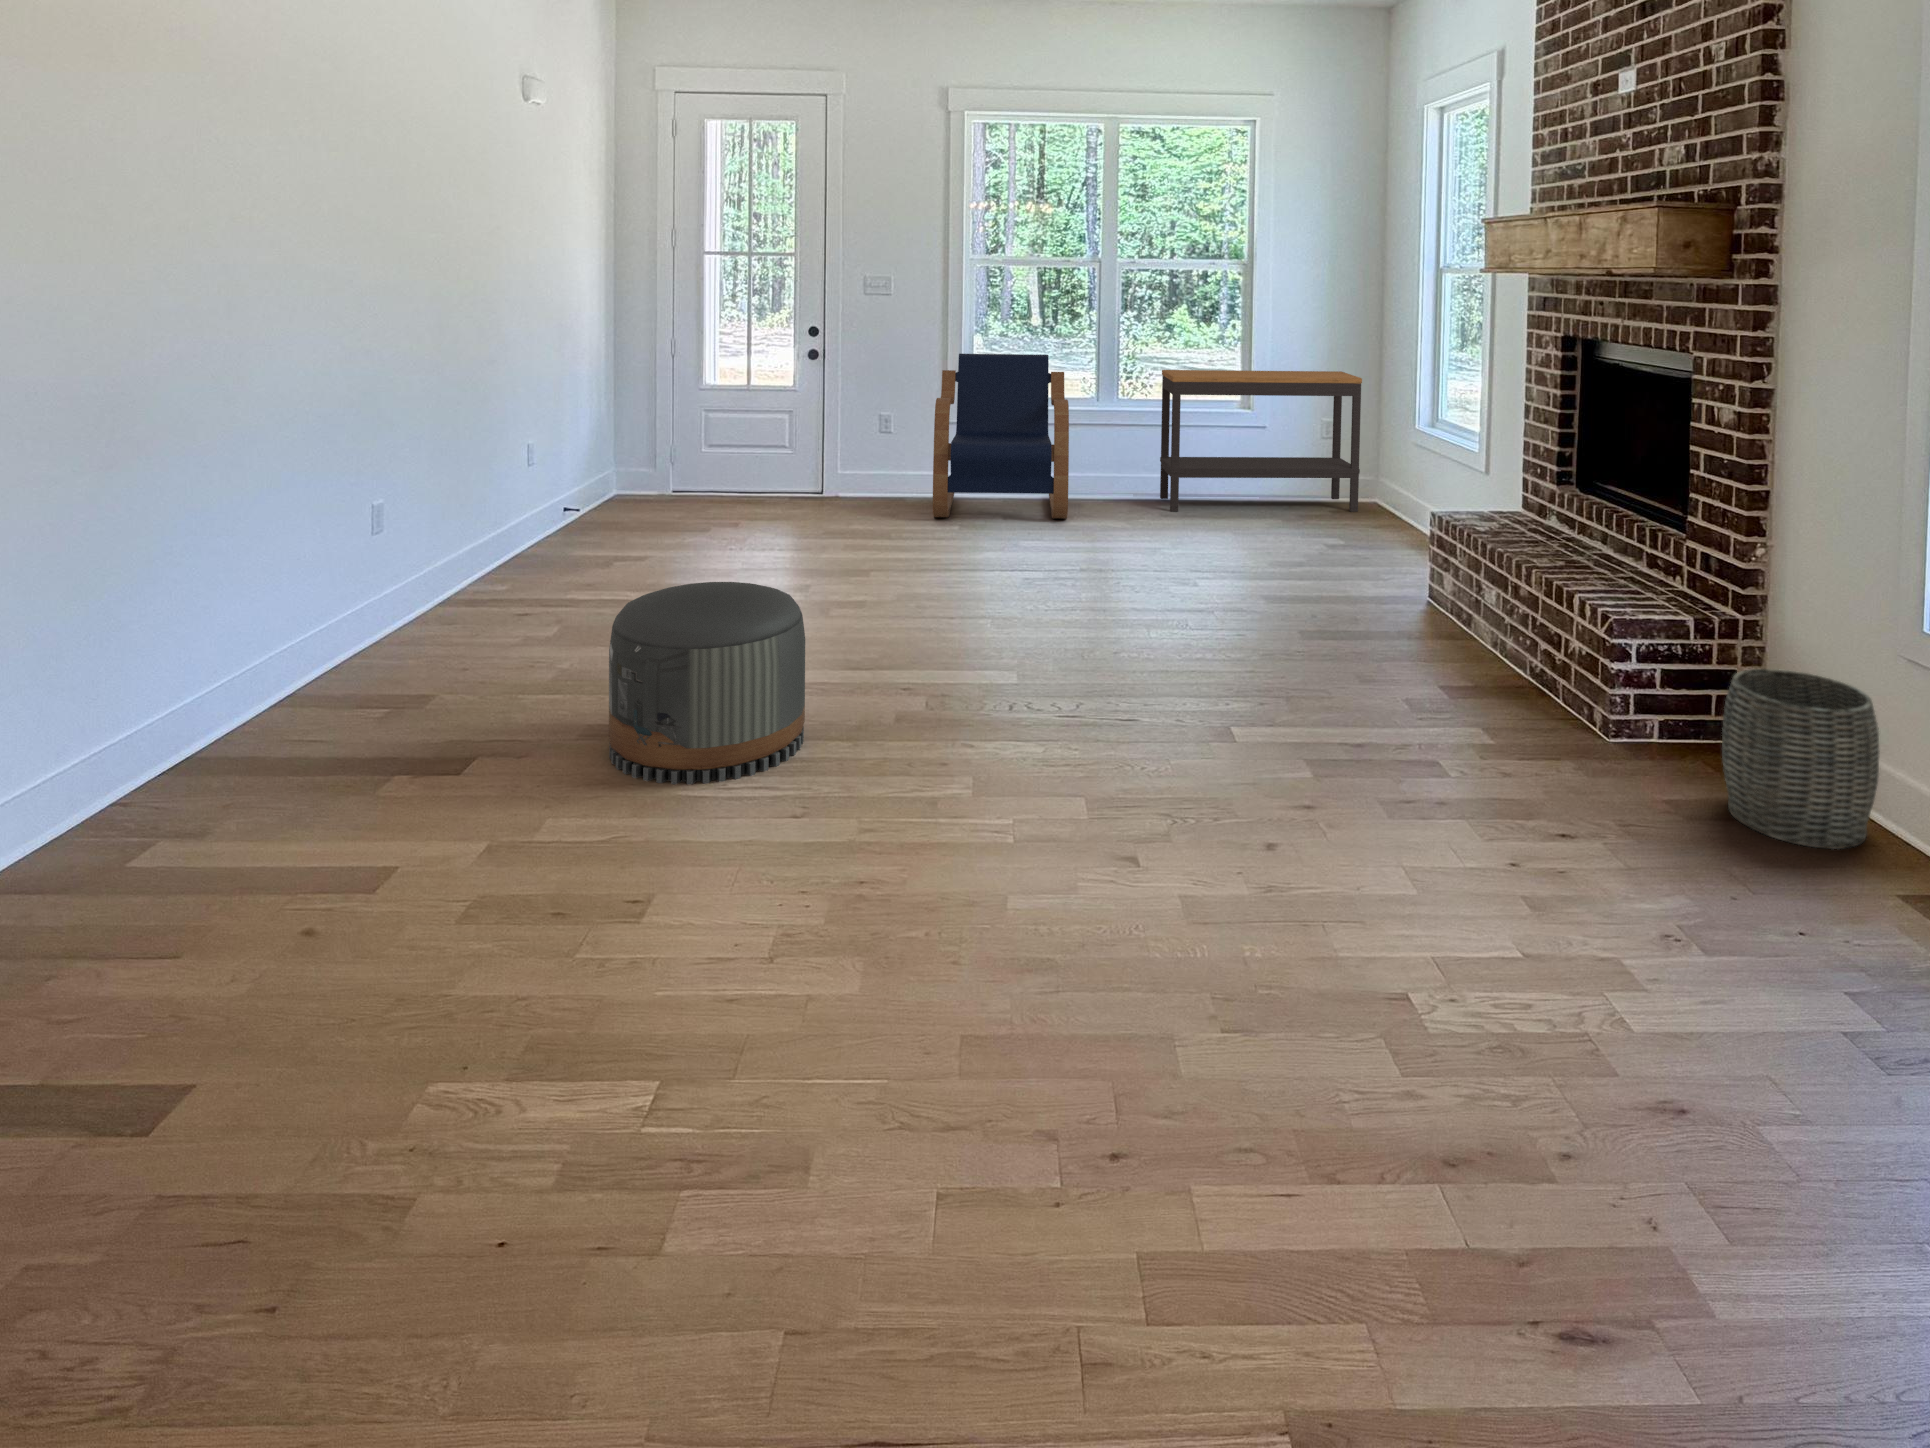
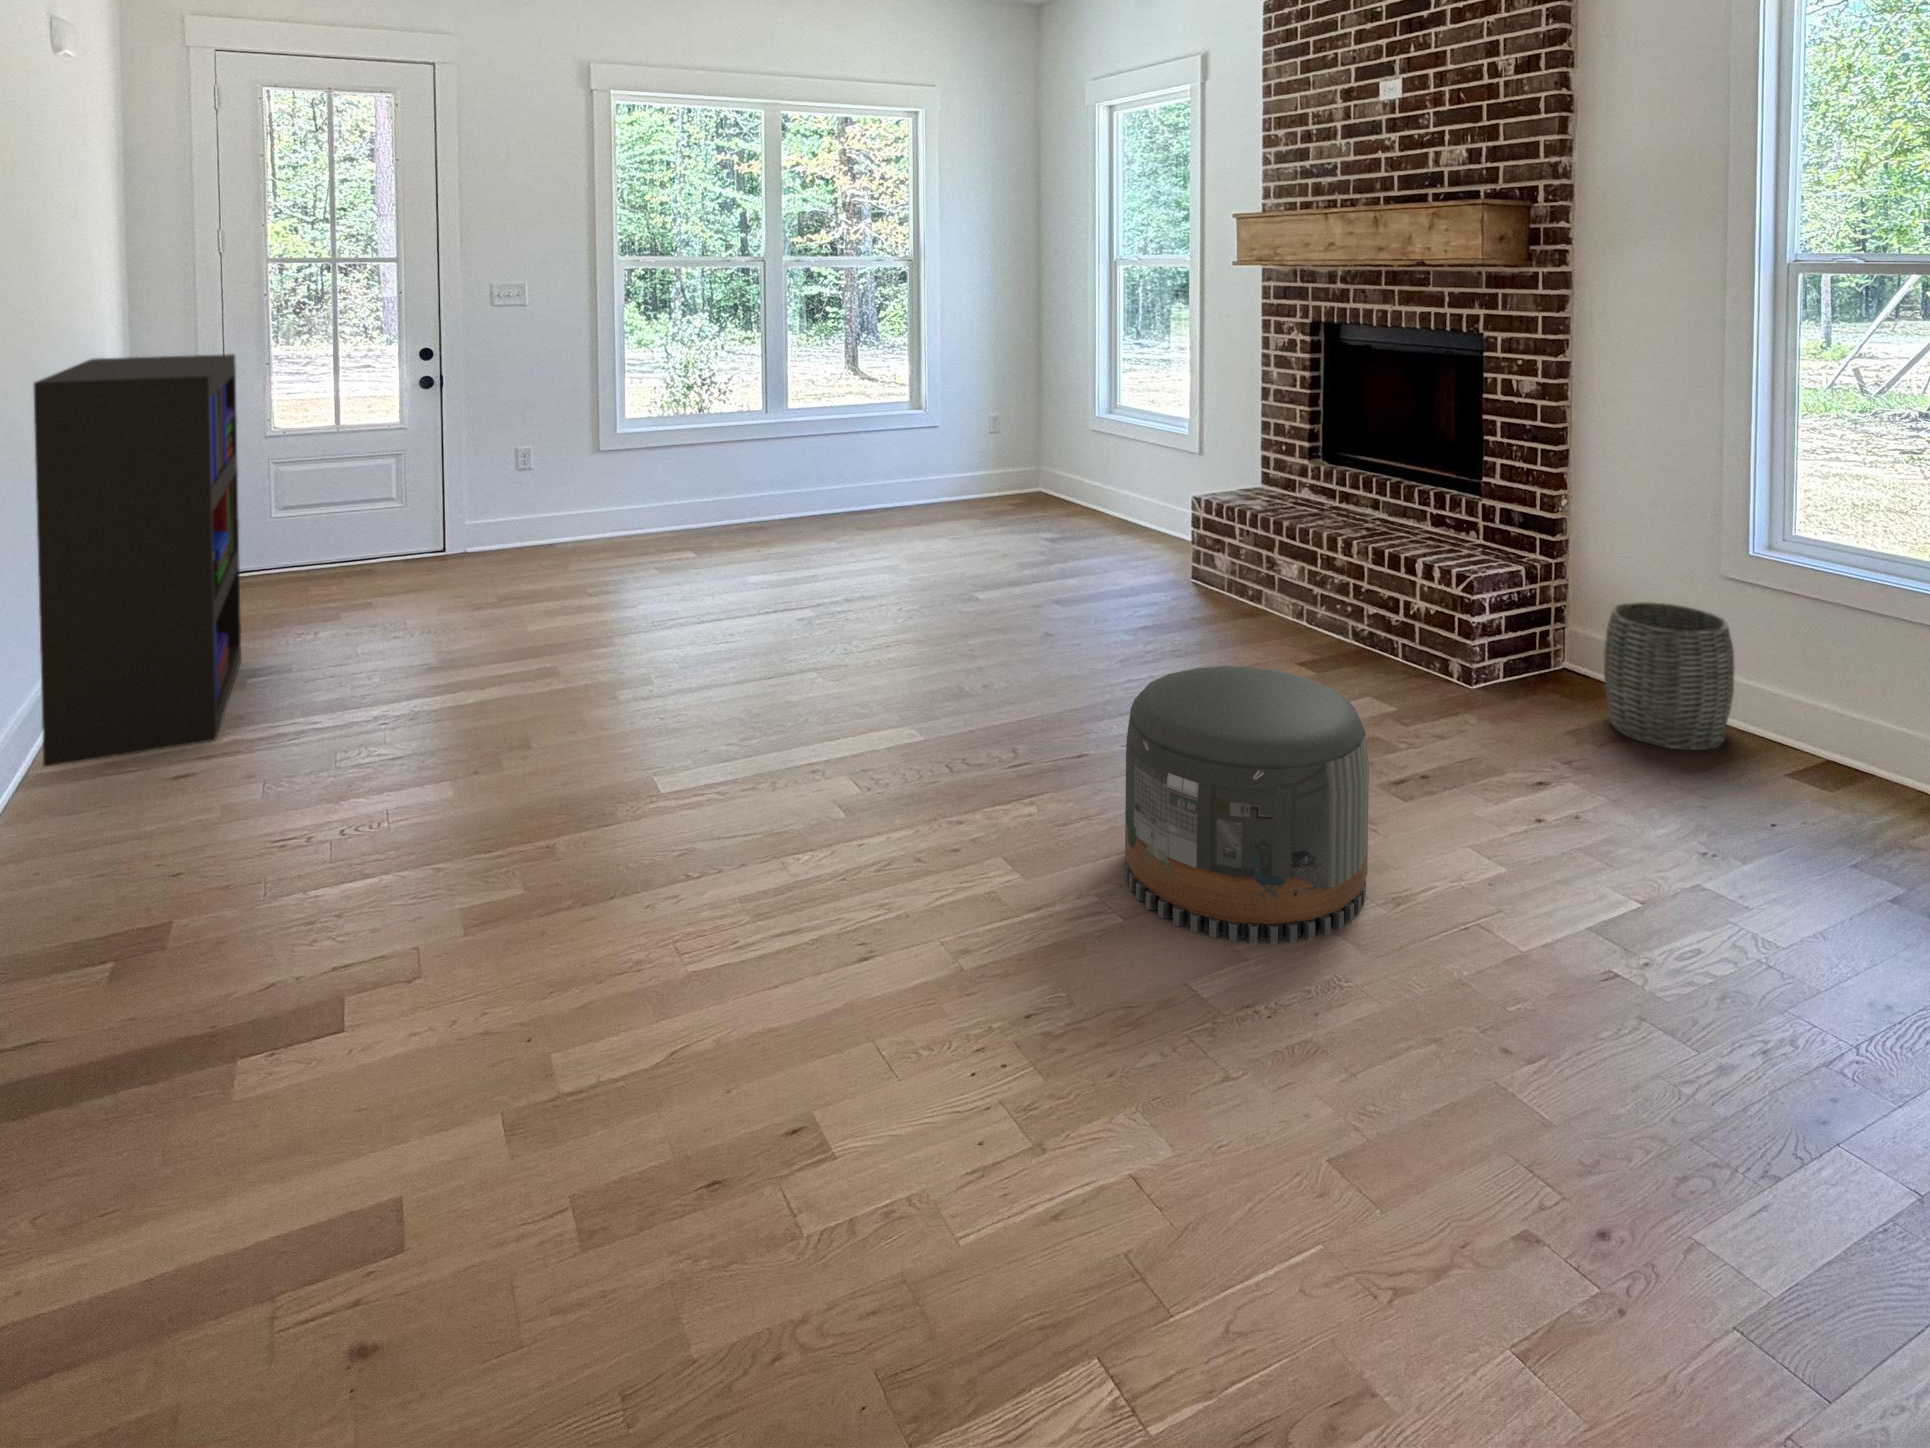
bookshelf: none [442,324,609,608] -> present [33,354,241,767]
lounge chair: present [933,354,1069,519] -> none [601,363,780,556]
console table: present [1160,370,1362,512] -> none [843,365,1043,521]
pouf: present [609,582,805,785] -> present [1125,666,1369,944]

